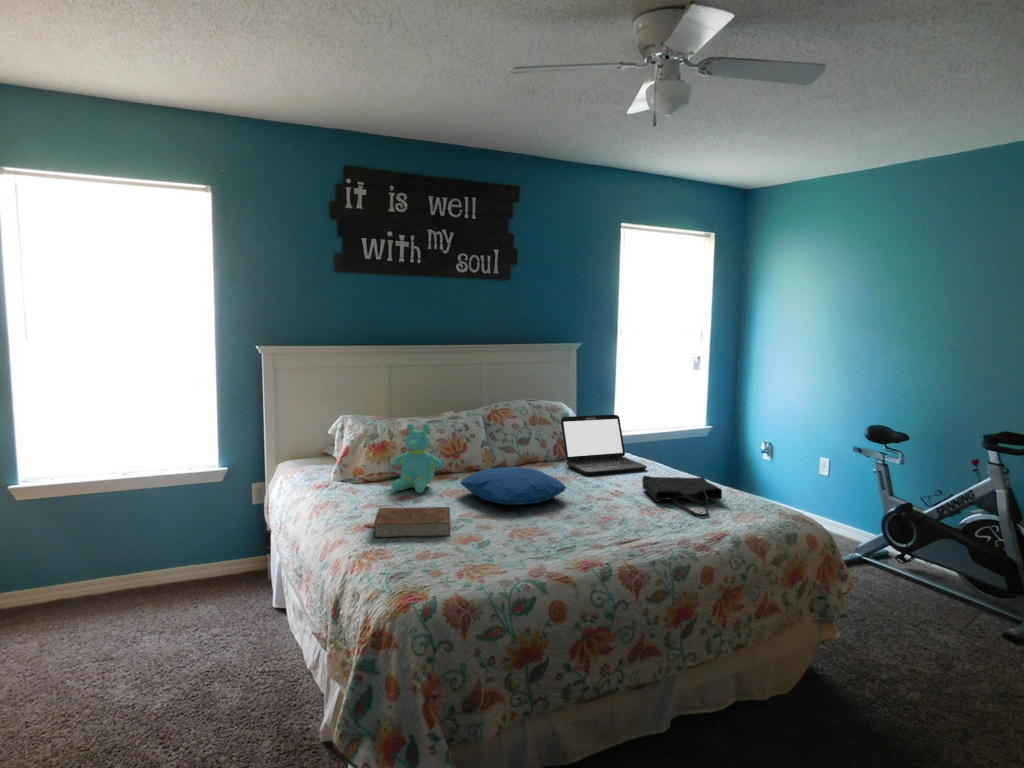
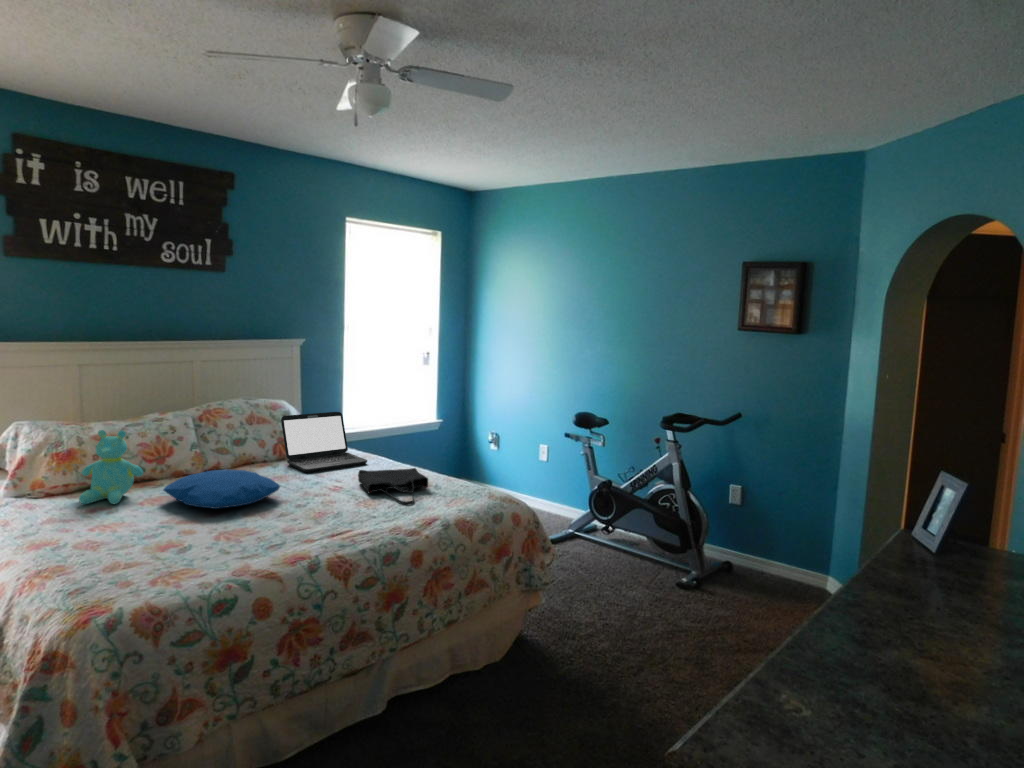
book: present [365,507,450,538] -> none [39,516,148,557]

